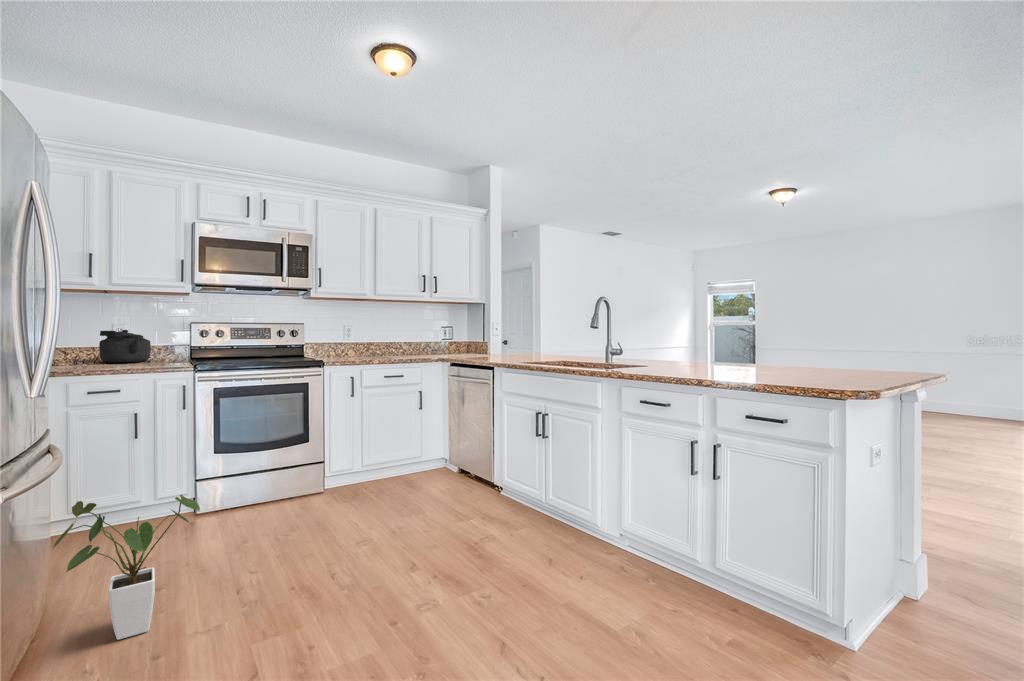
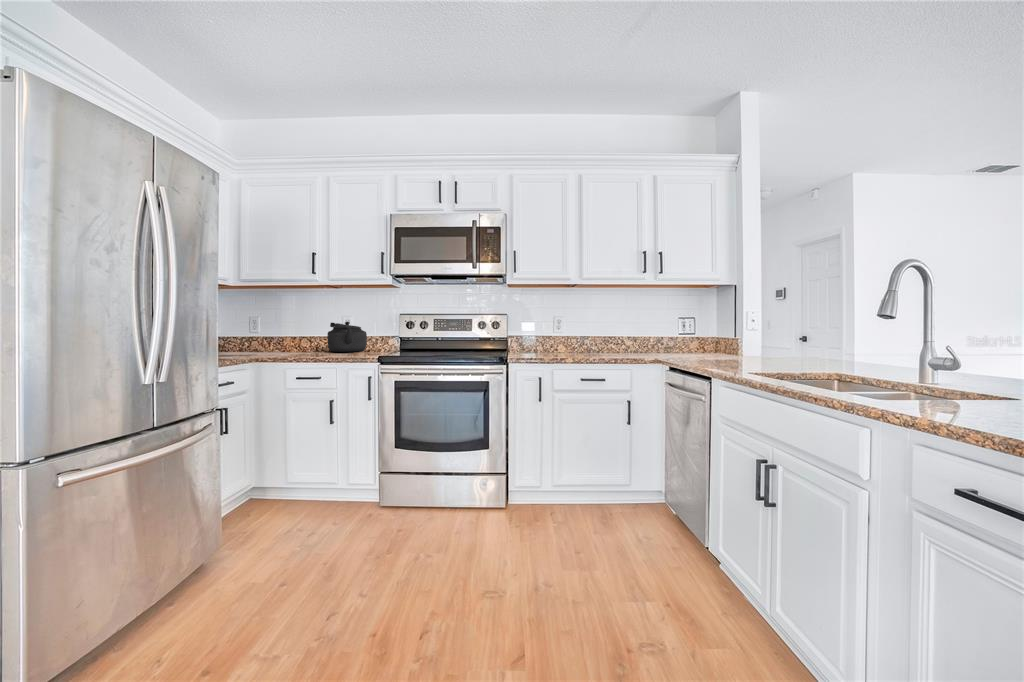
house plant: present [53,495,200,640] -> none [150,490,284,642]

